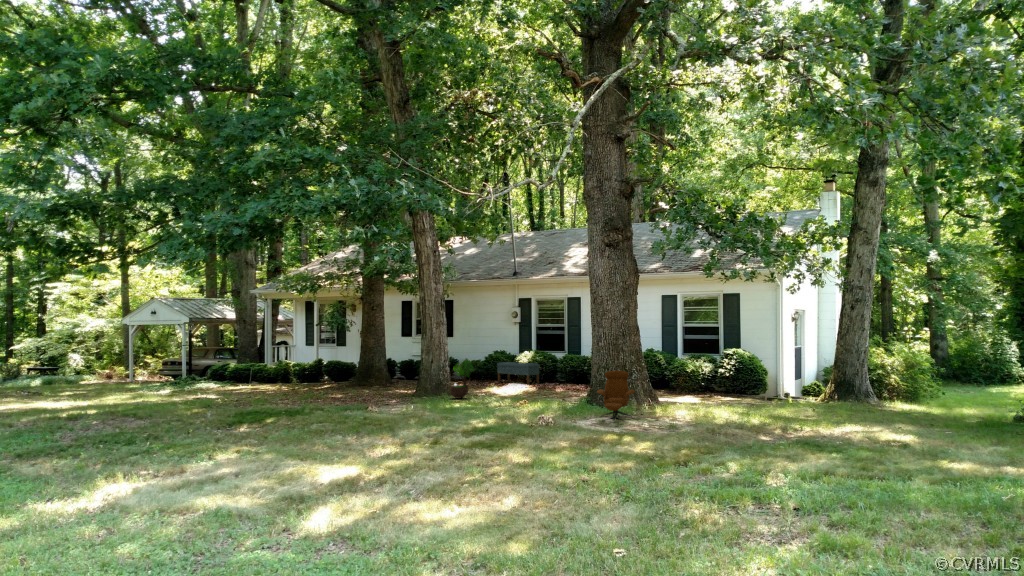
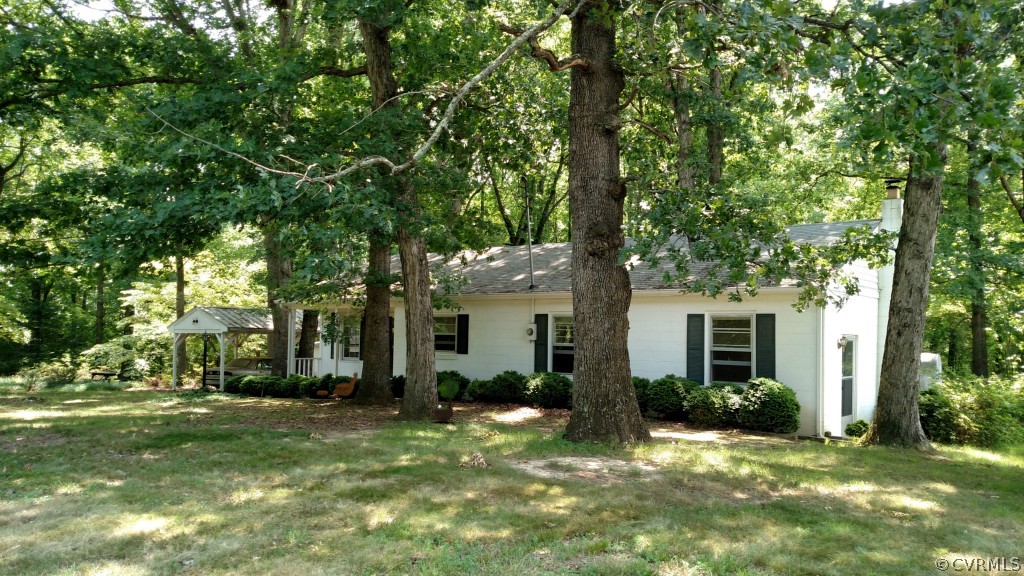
bench: present [497,362,540,385] -> none [504,383,549,410]
lounge chair: present [597,371,635,422] -> present [317,372,358,402]

